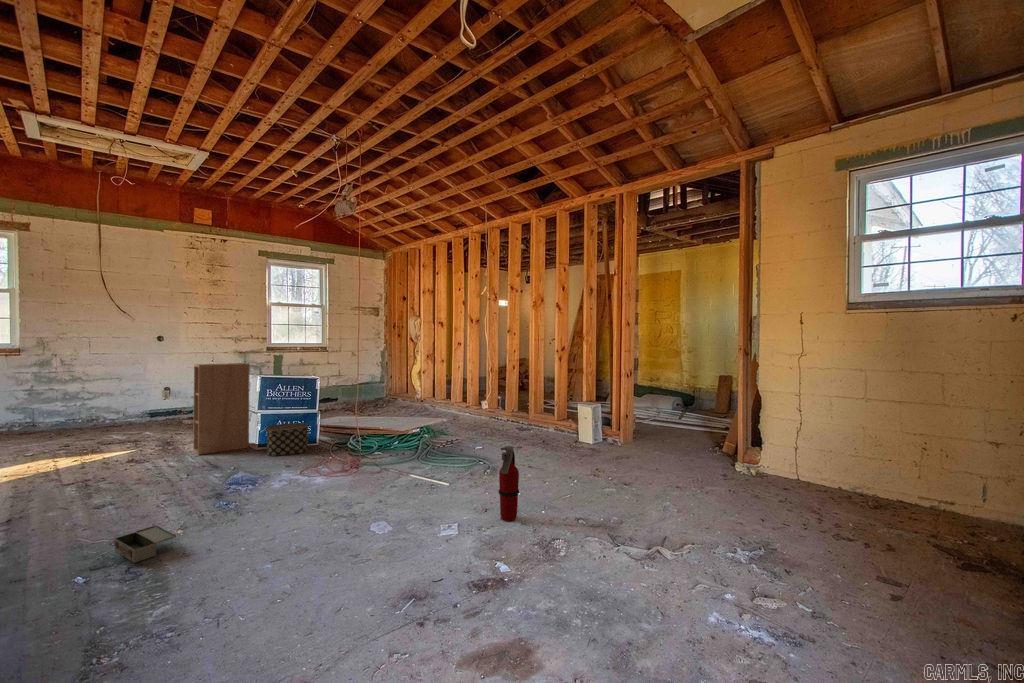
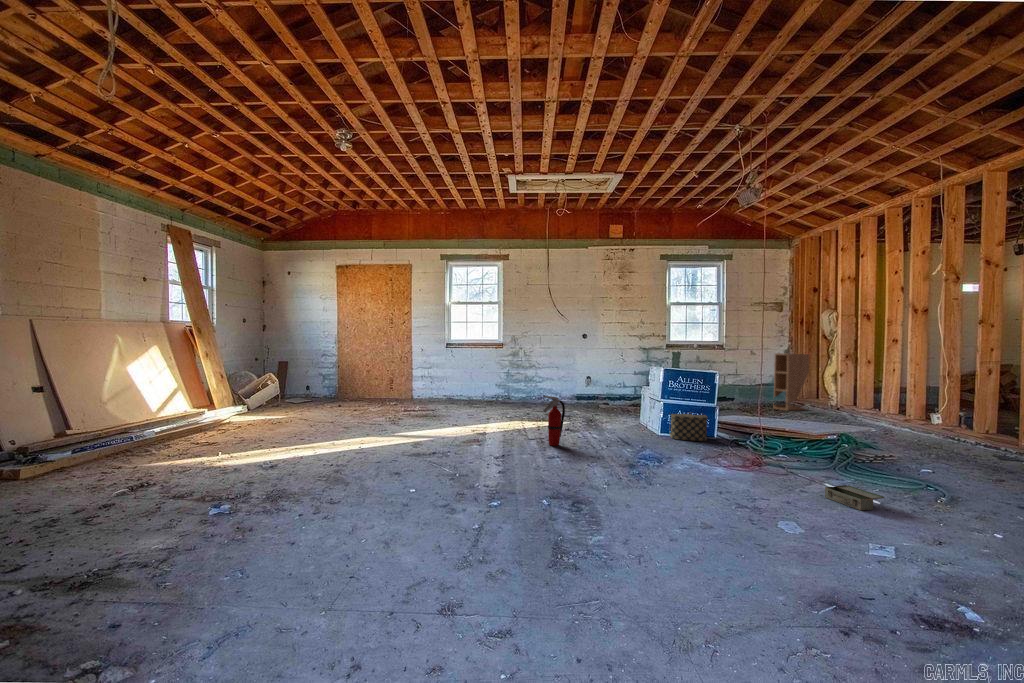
shelving unit: present [193,363,249,455] -> present [774,353,809,410]
fire extinguisher: present [499,446,519,521] -> present [543,396,565,446]
toolbox: present [115,526,176,563] -> present [825,485,884,510]

